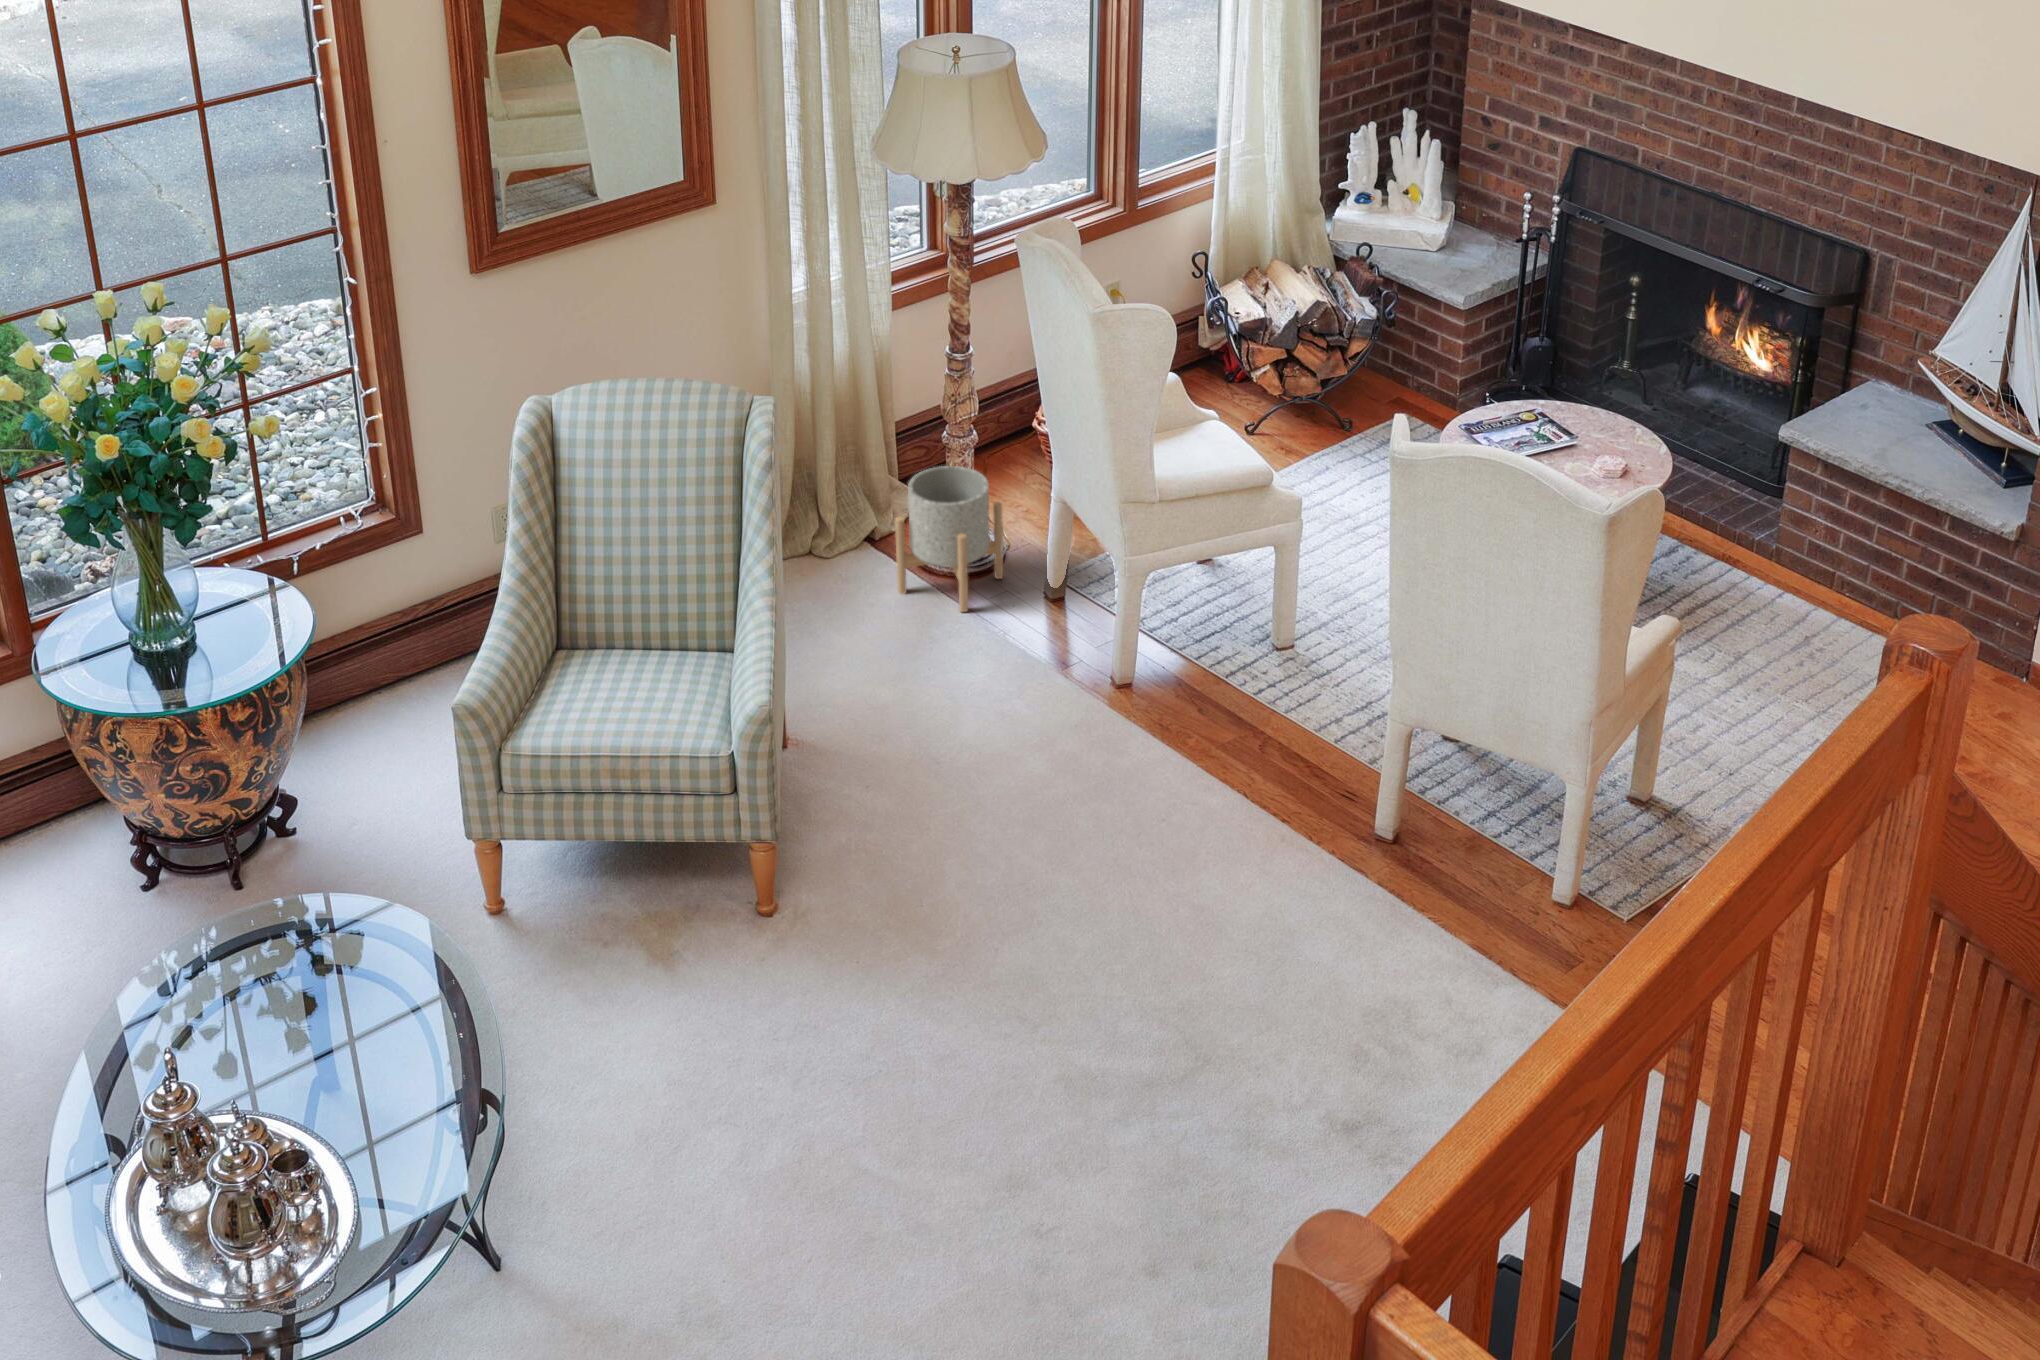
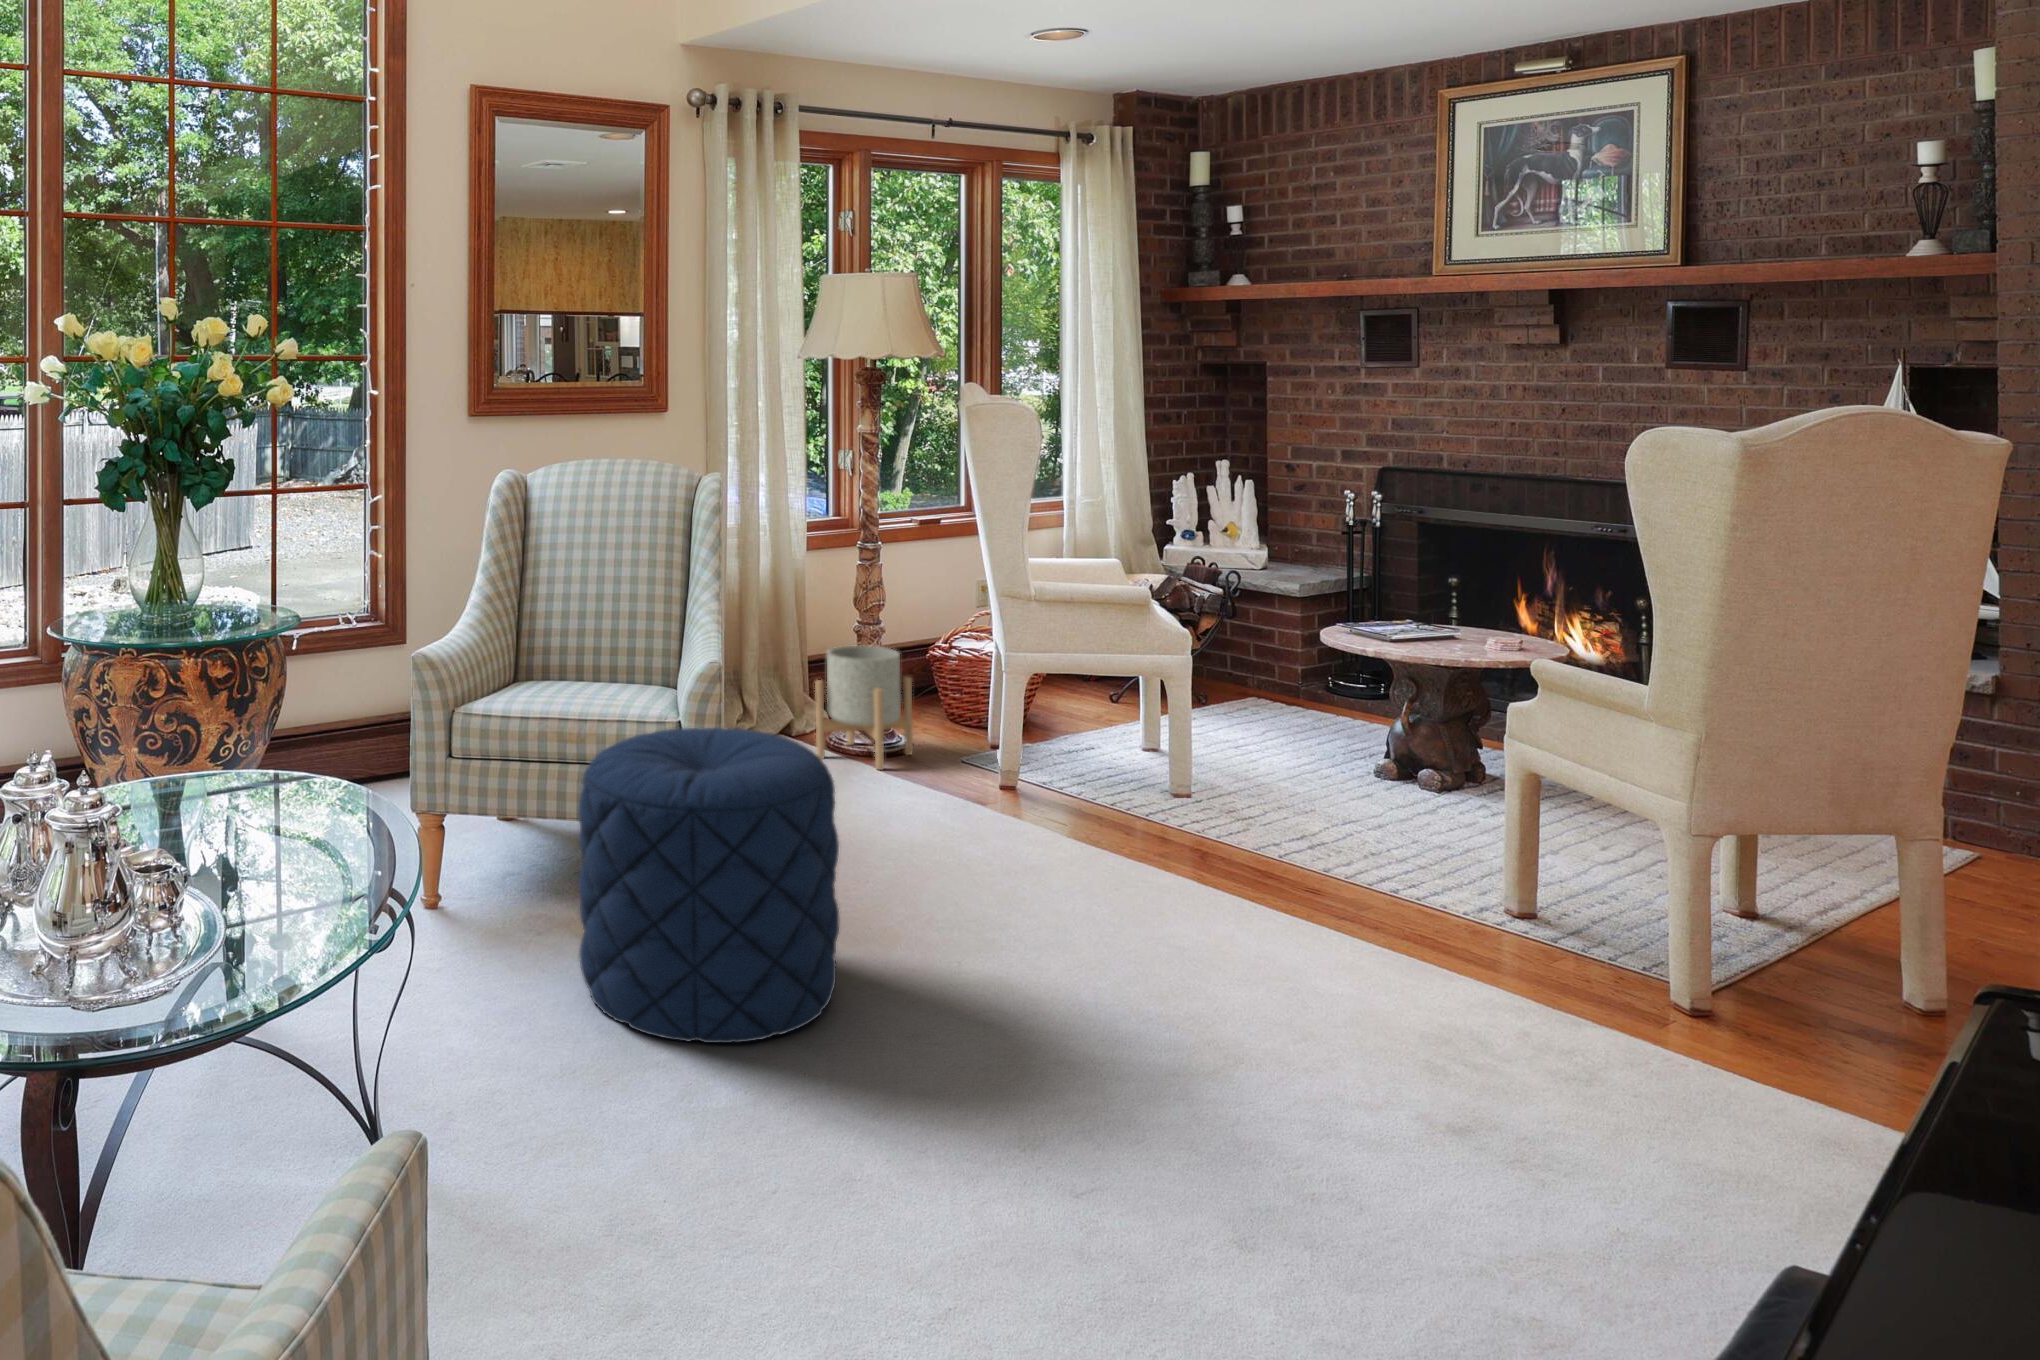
pouf: none [638,776,878,1079] -> present [578,728,839,1043]

